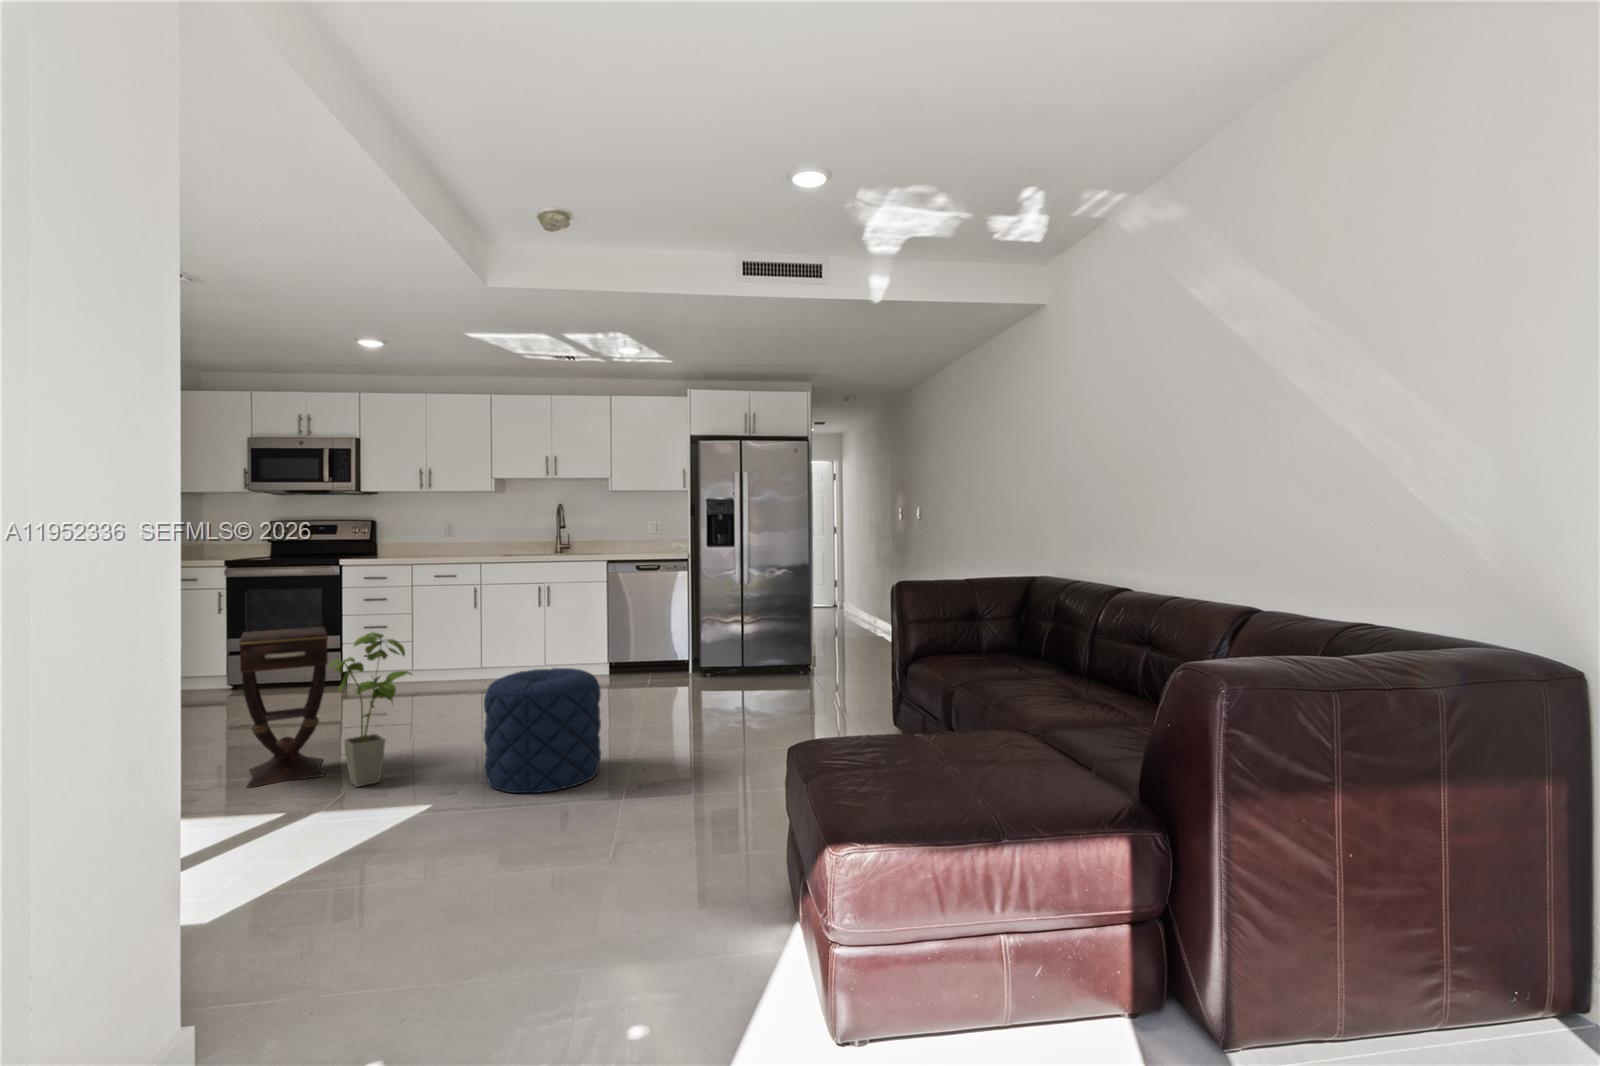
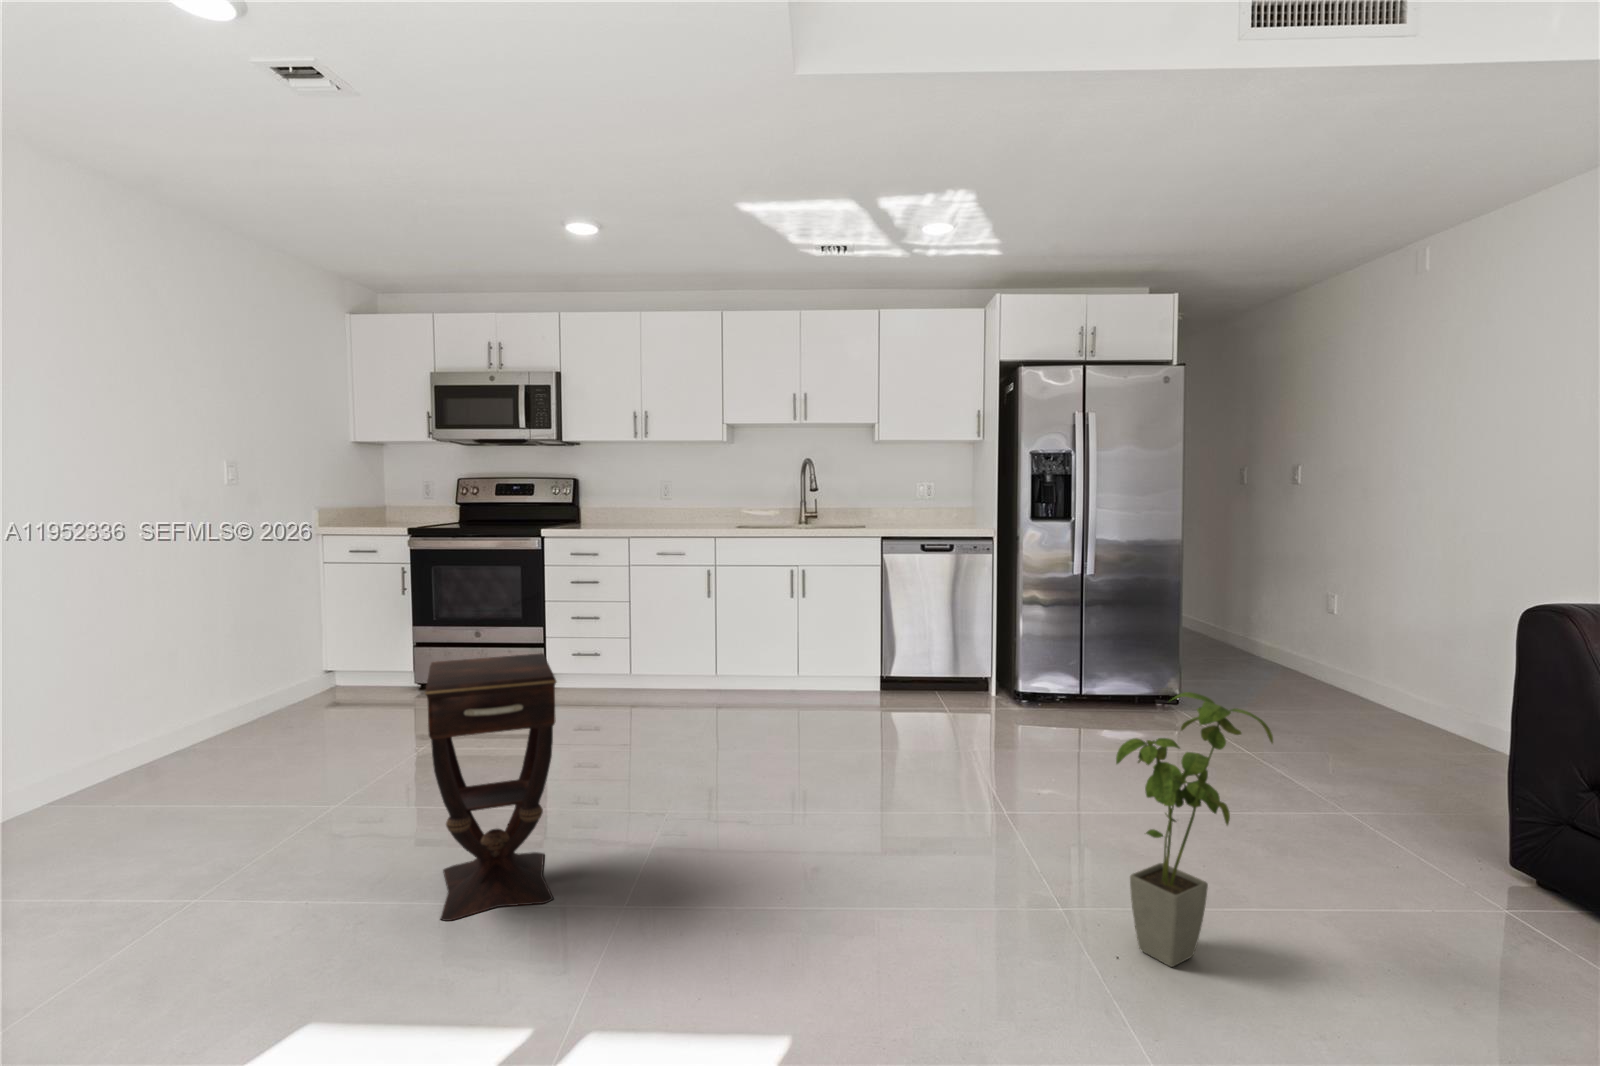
house plant: present [328,632,412,787] -> present [1116,692,1273,967]
pouf: present [484,668,601,793] -> none [817,751,1018,1007]

